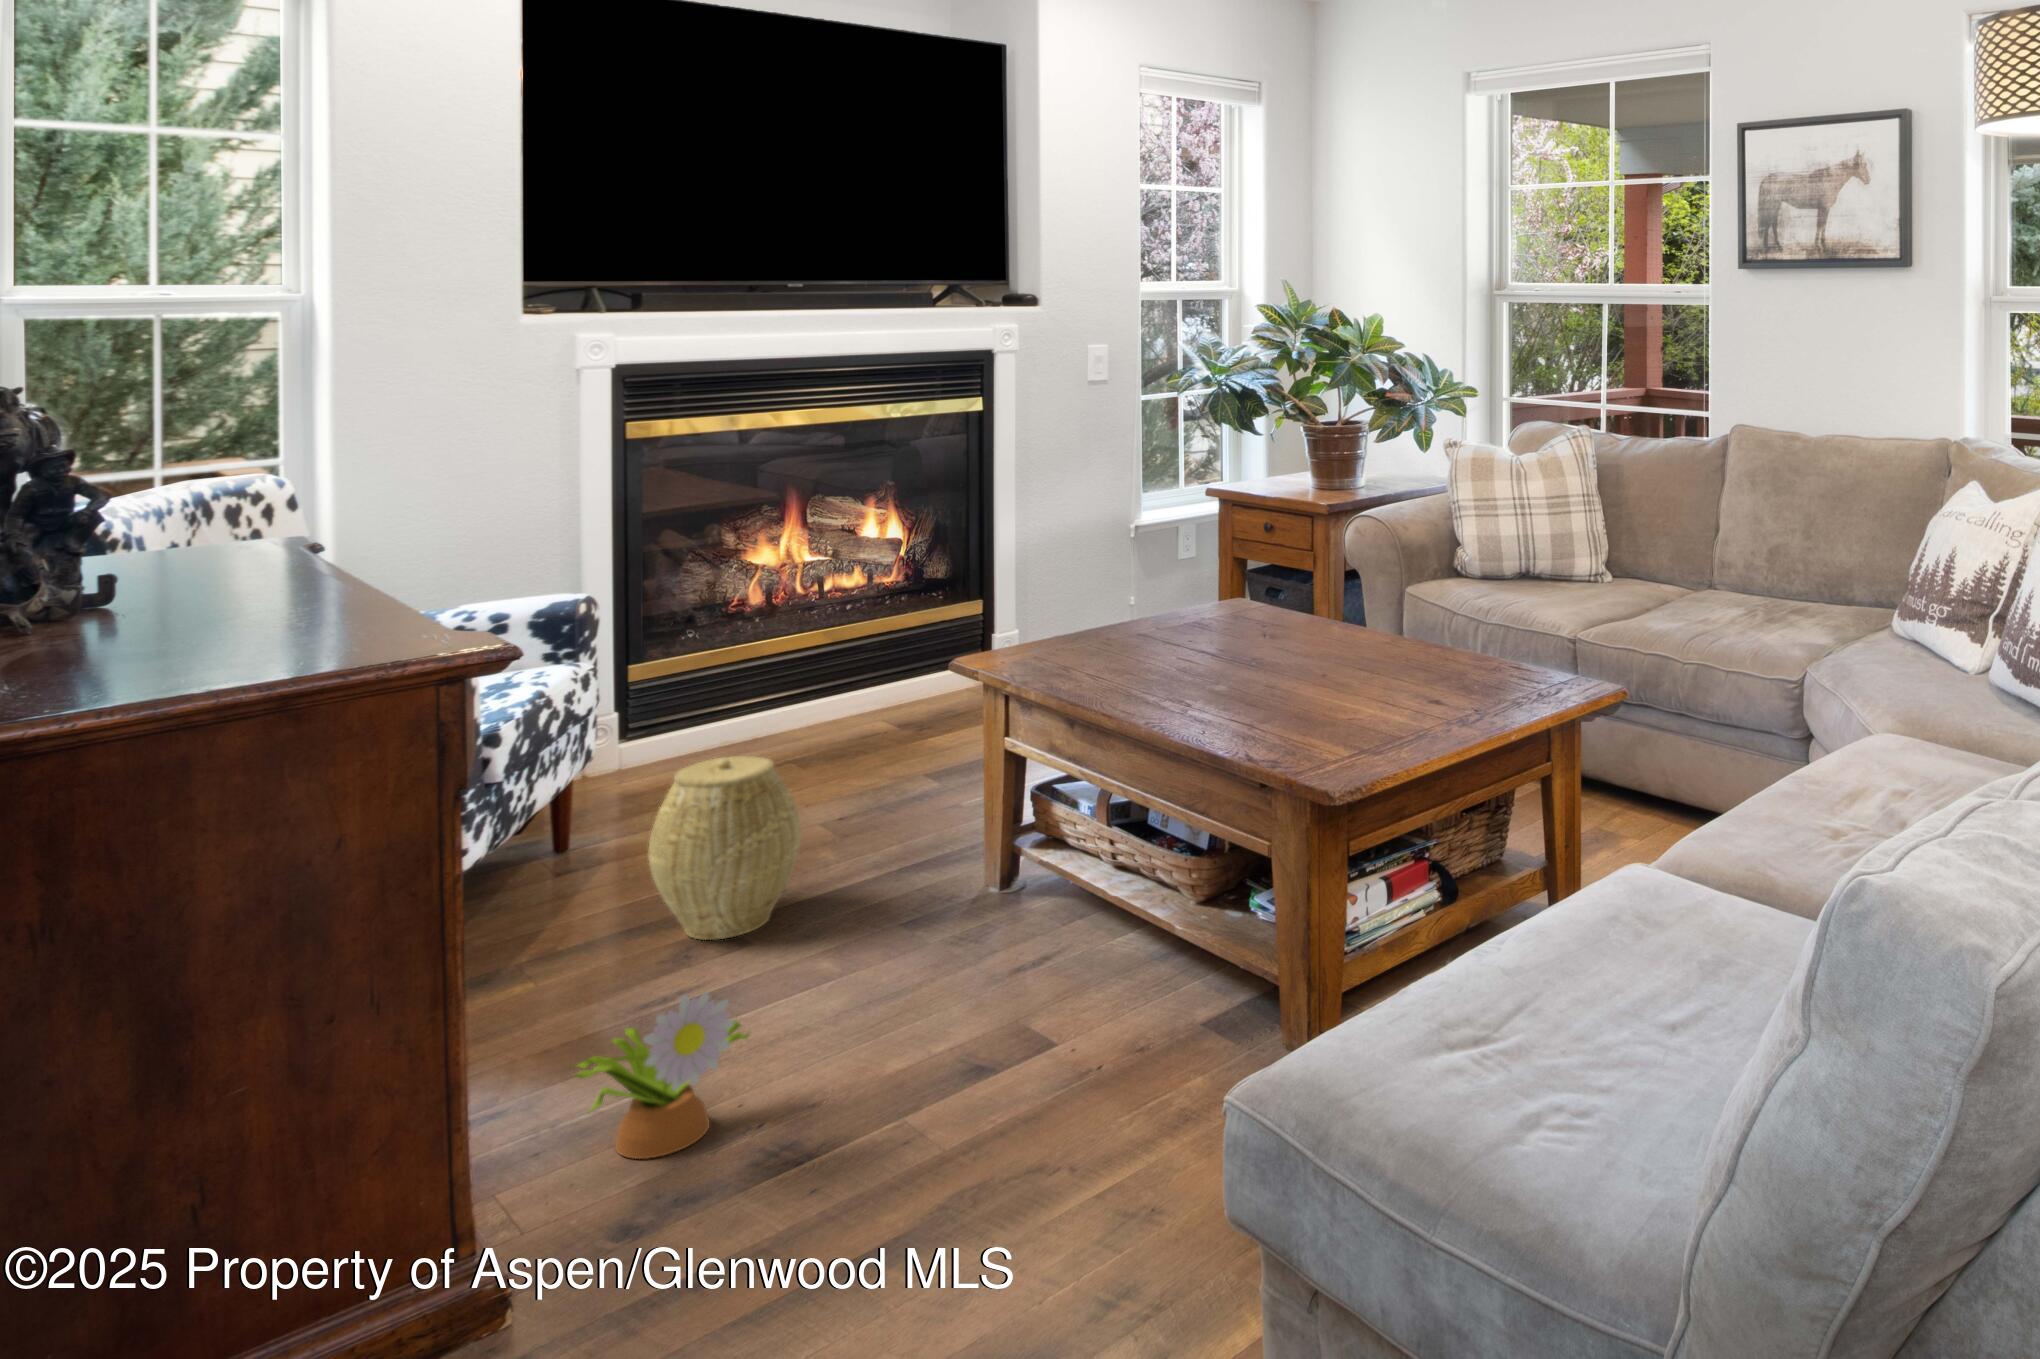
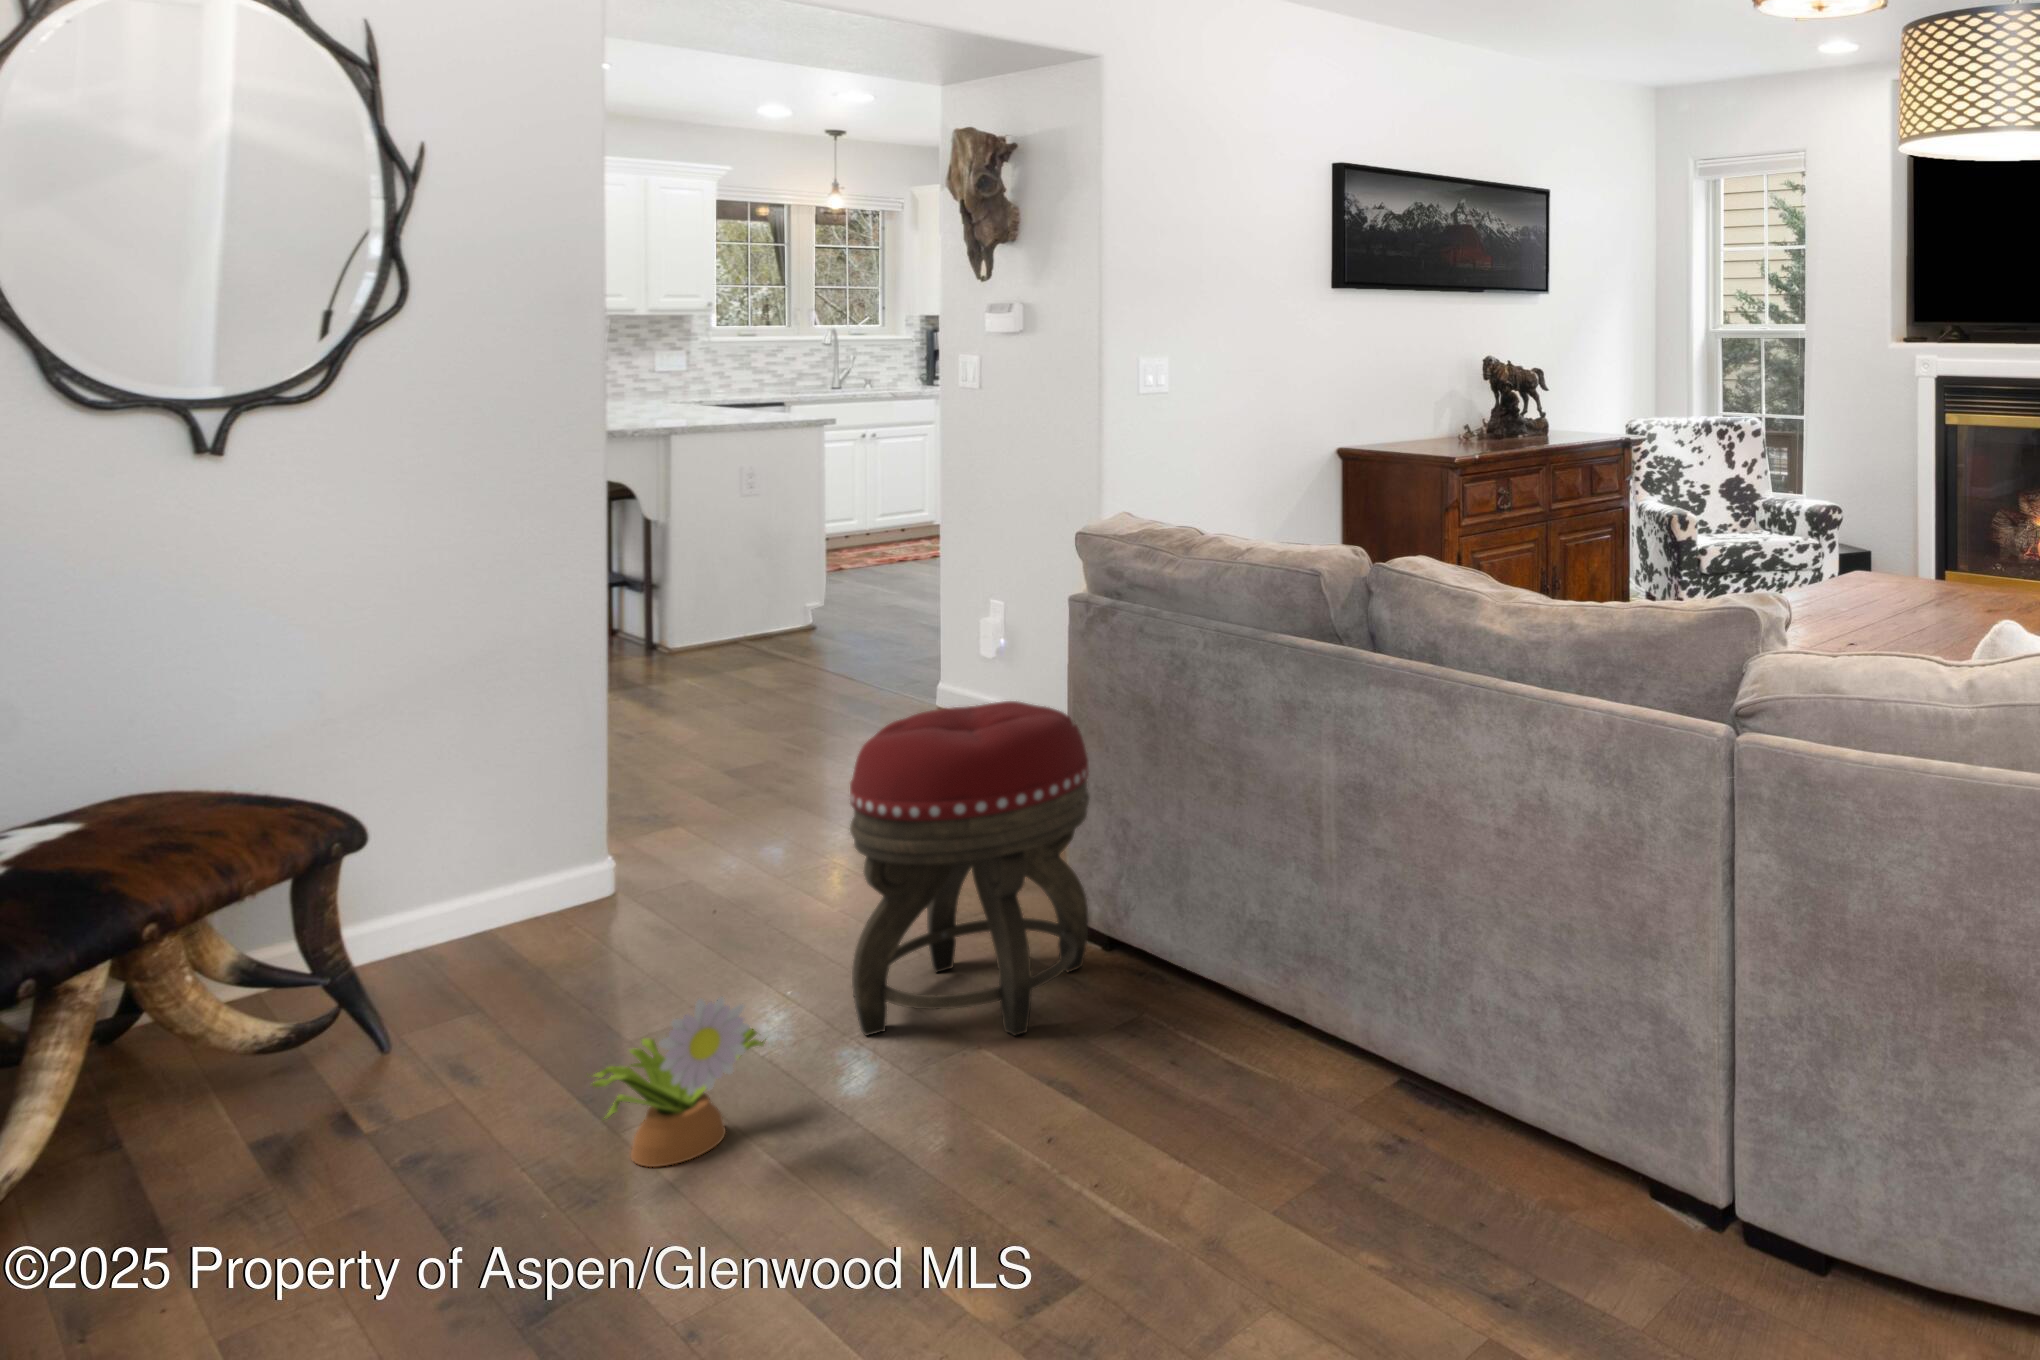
footstool: none [834,687,1079,1031] -> present [850,701,1090,1036]
woven basket: present [649,756,801,940] -> none [669,781,819,962]

